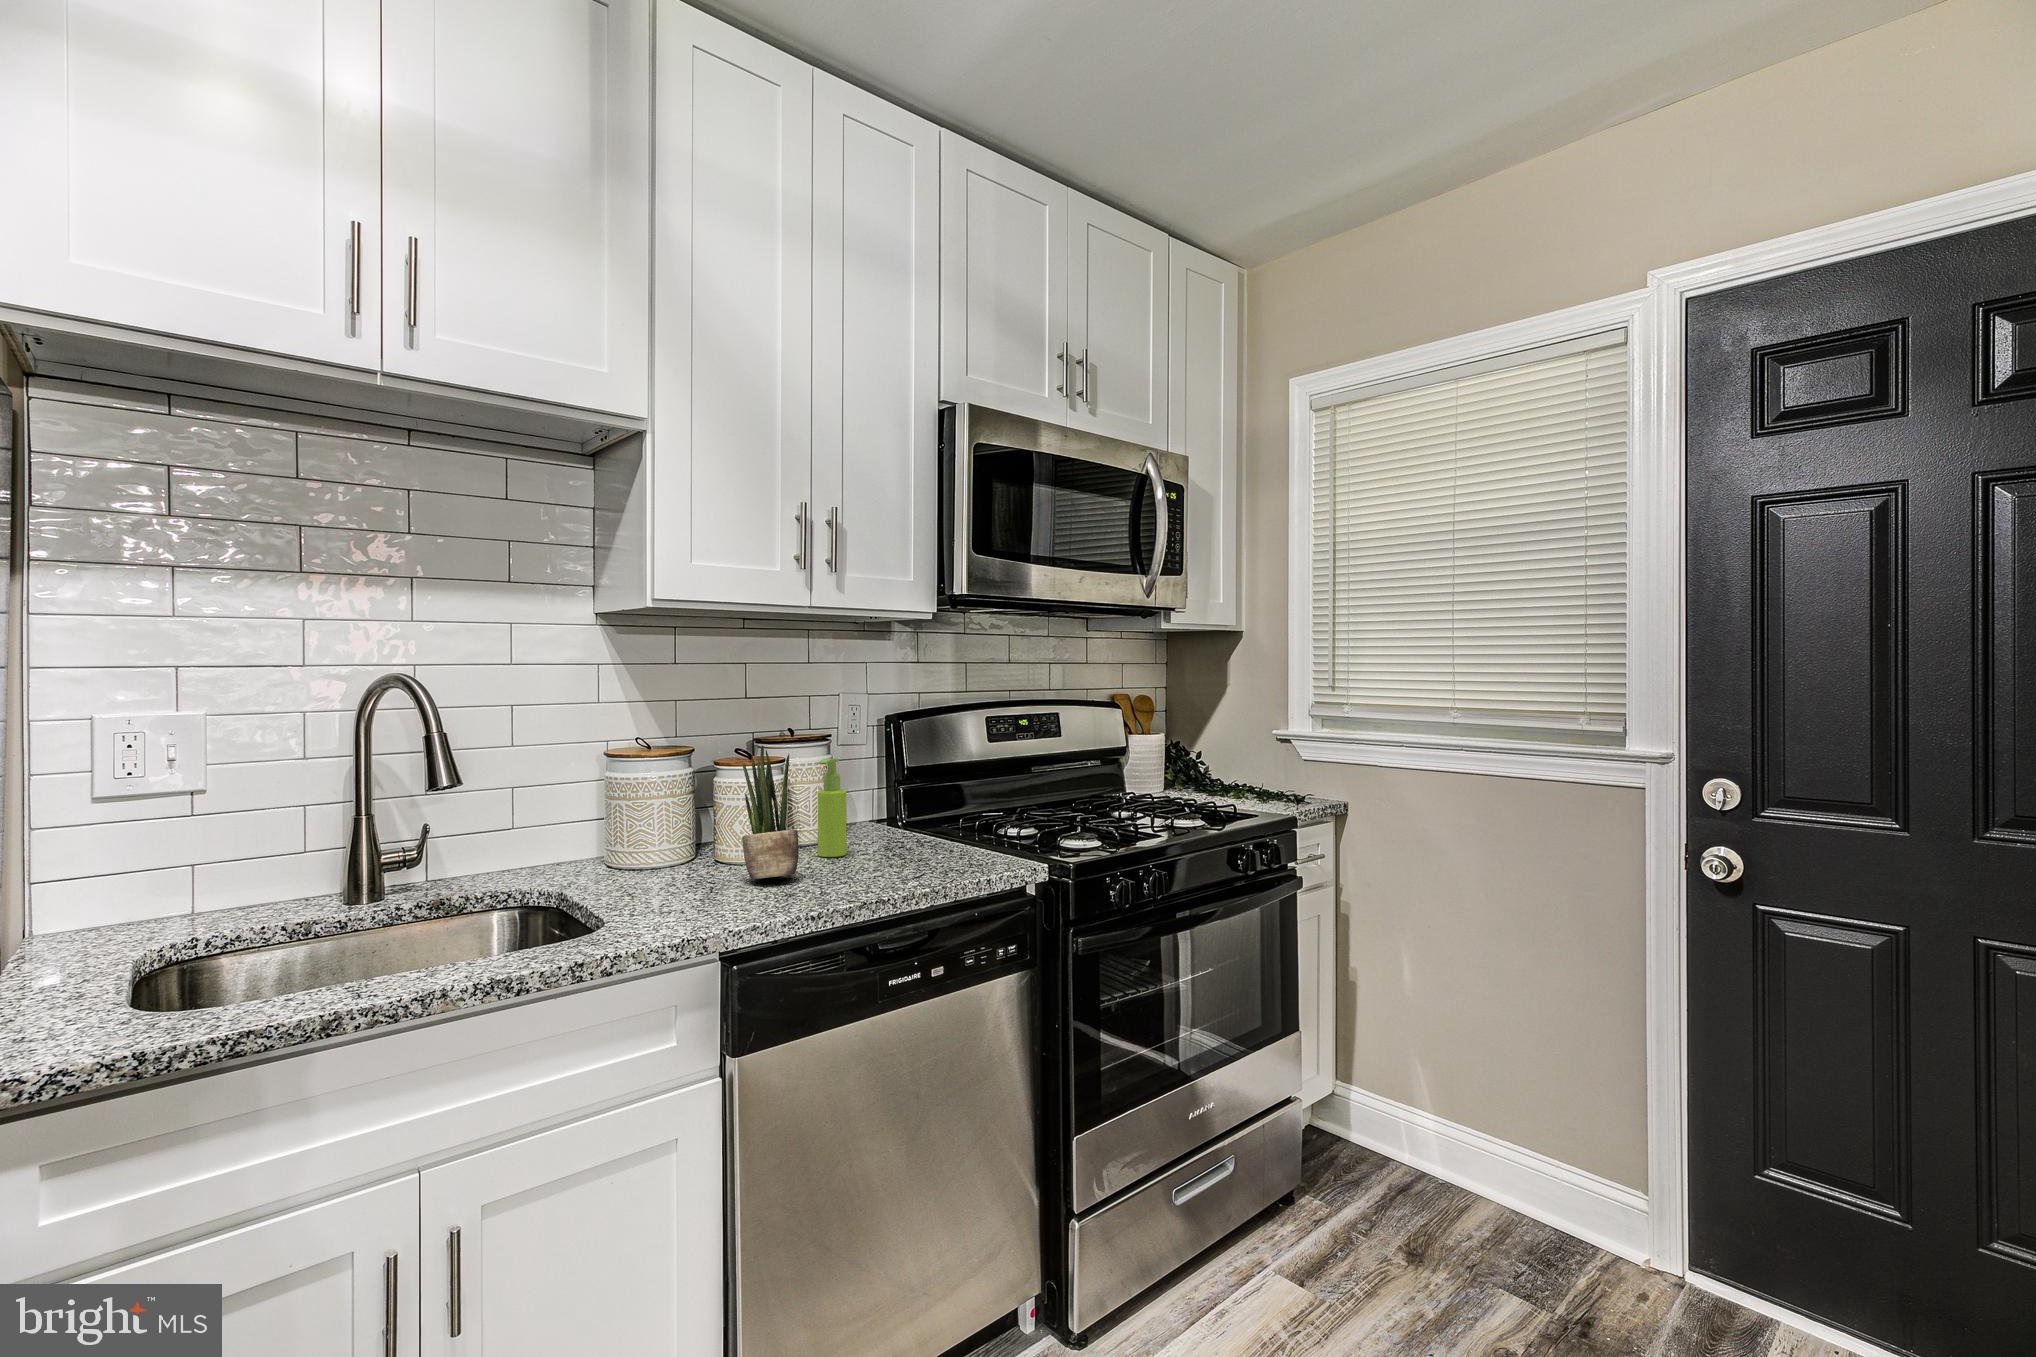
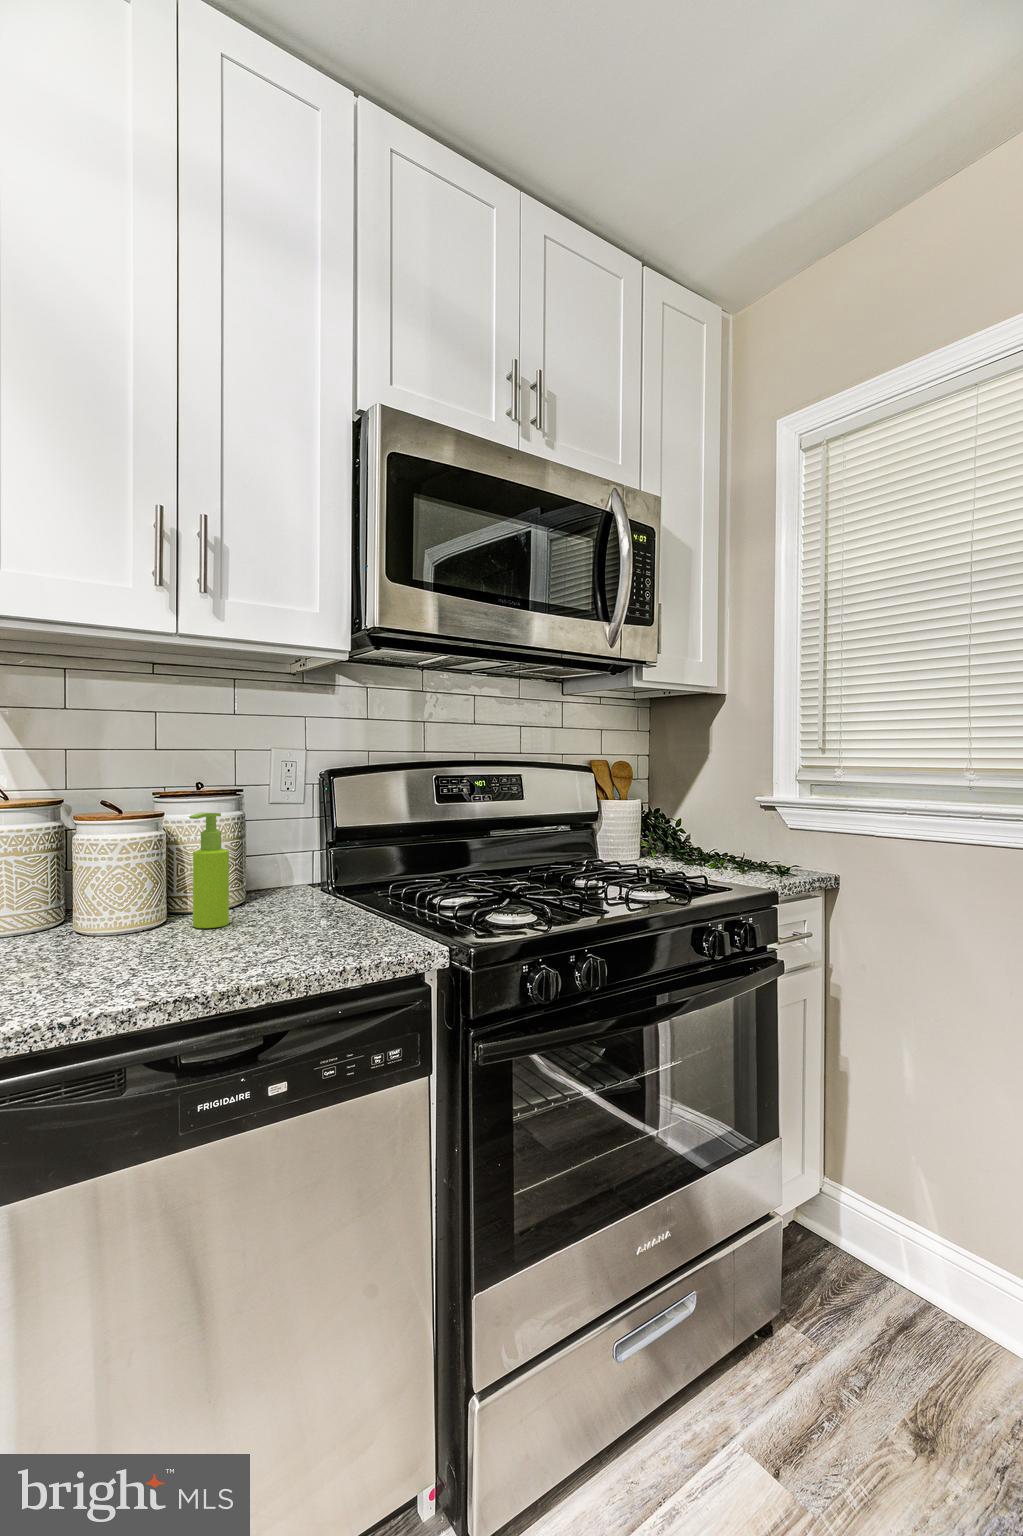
potted plant: present [742,745,799,879] -> none [50,790,126,959]

